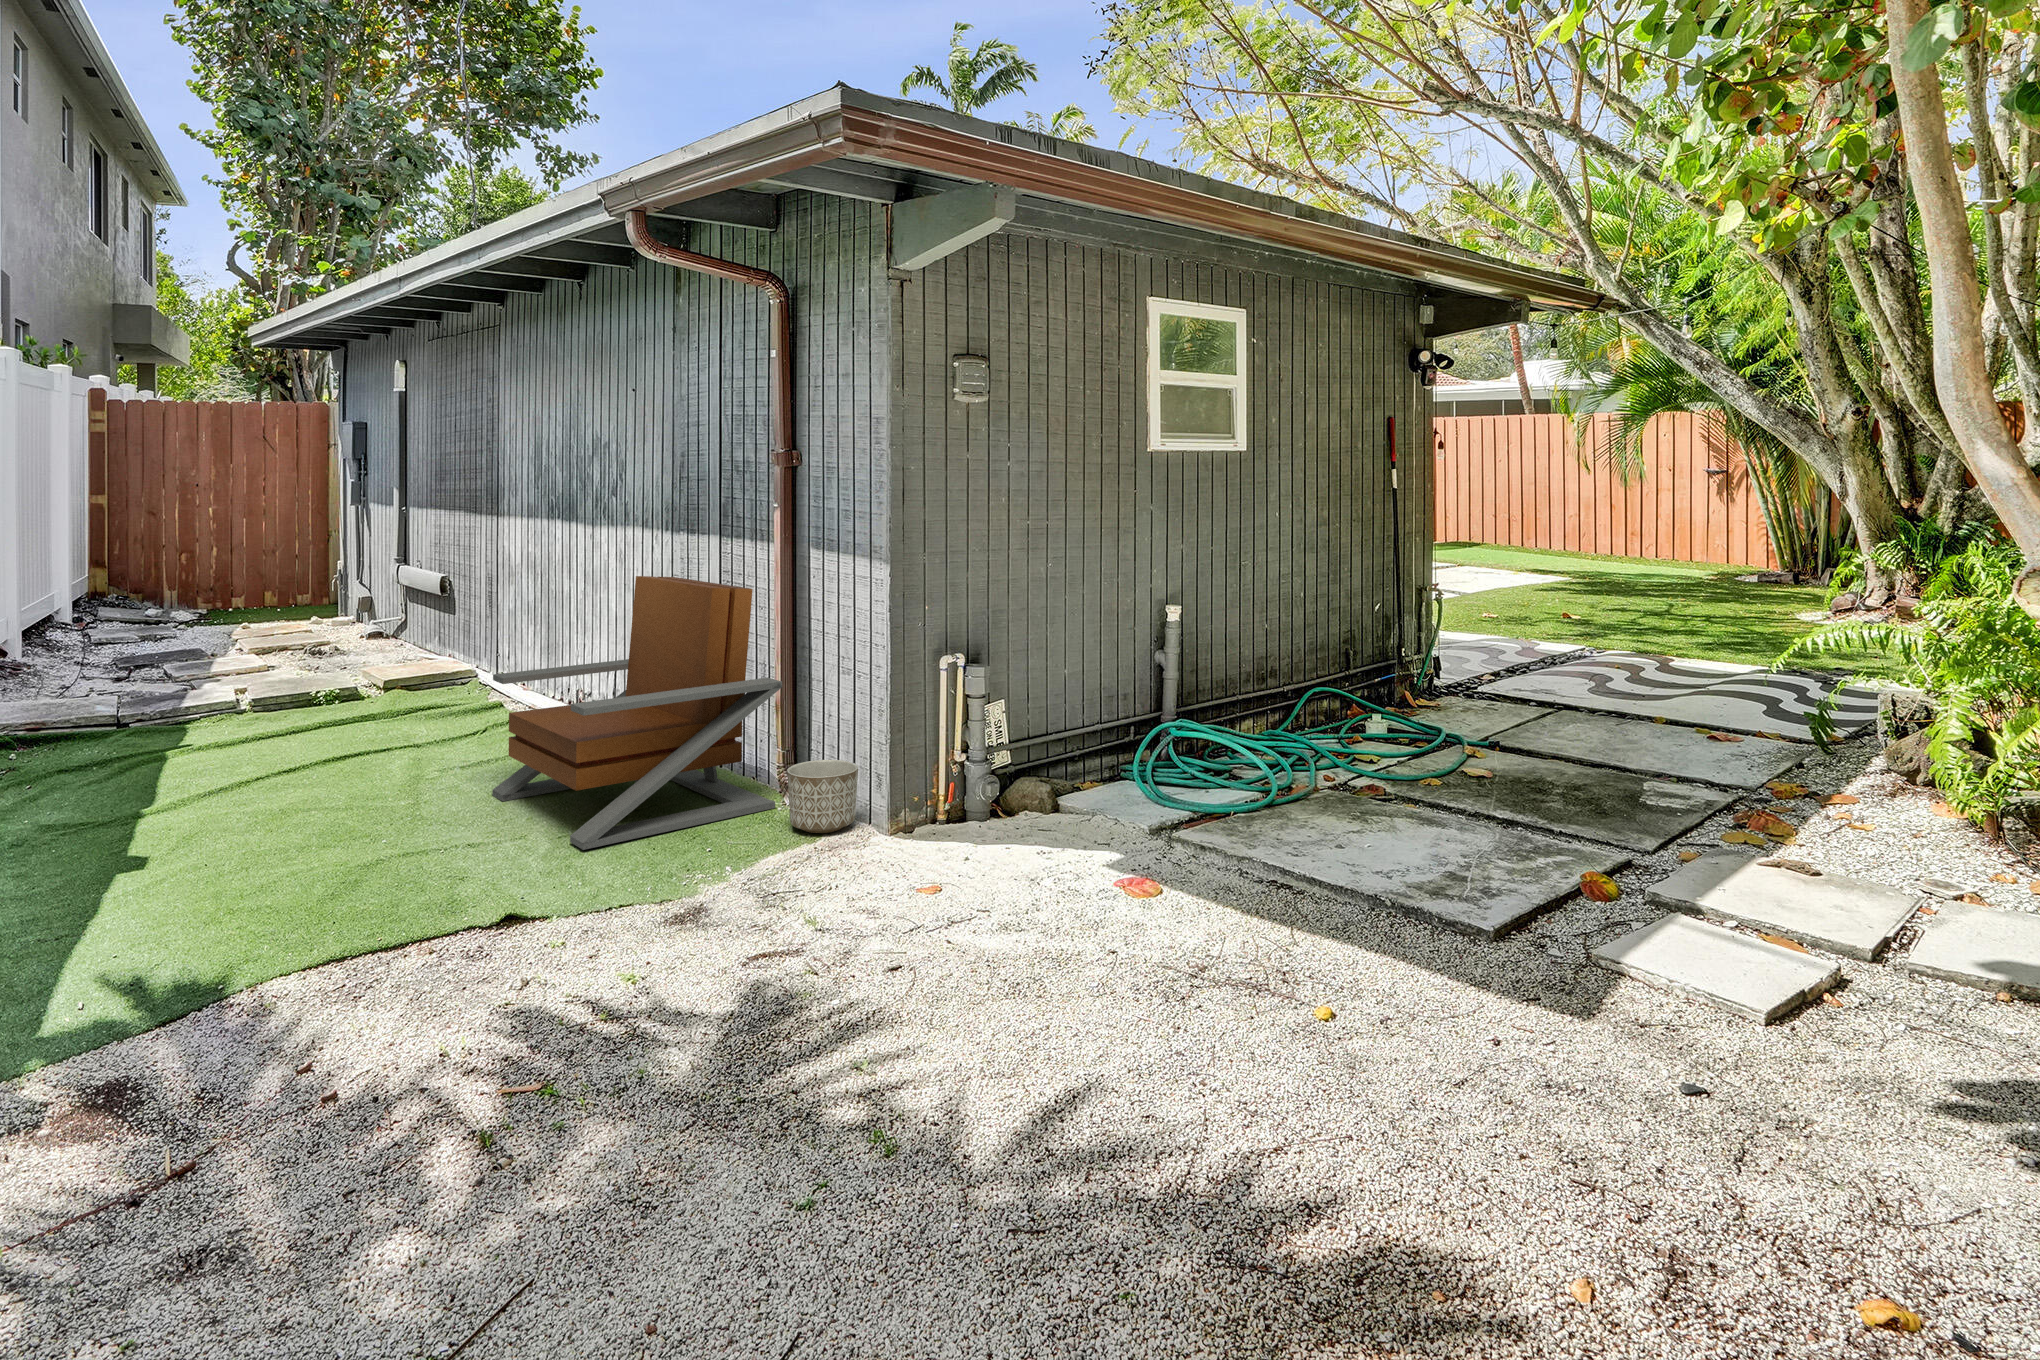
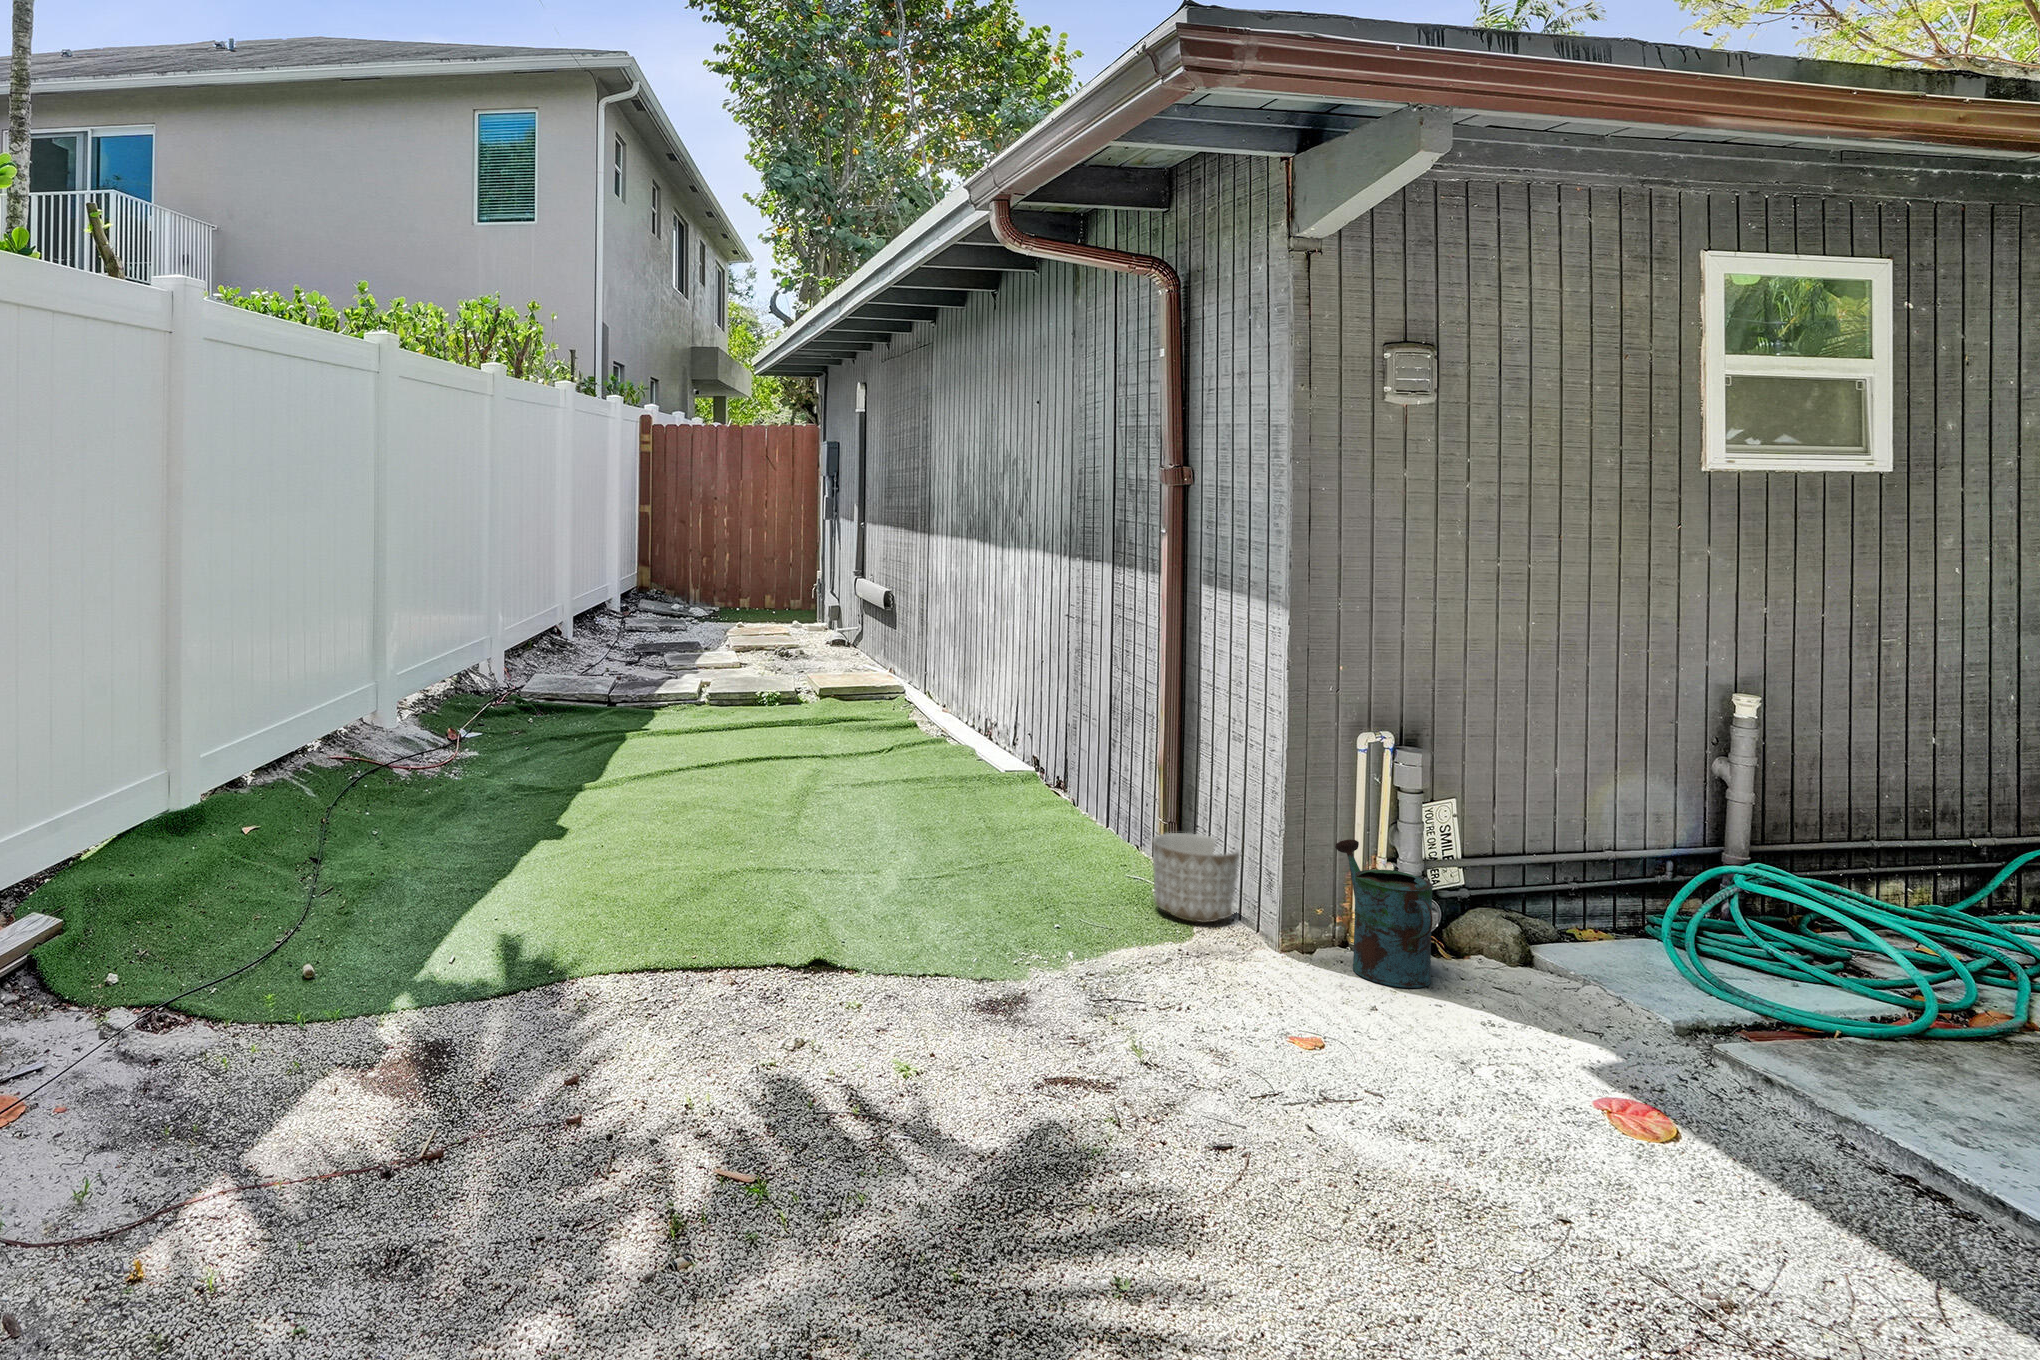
lounge chair: present [492,576,782,850] -> none [870,602,1159,882]
watering can: none [930,742,1008,848] -> present [1335,840,1433,988]

